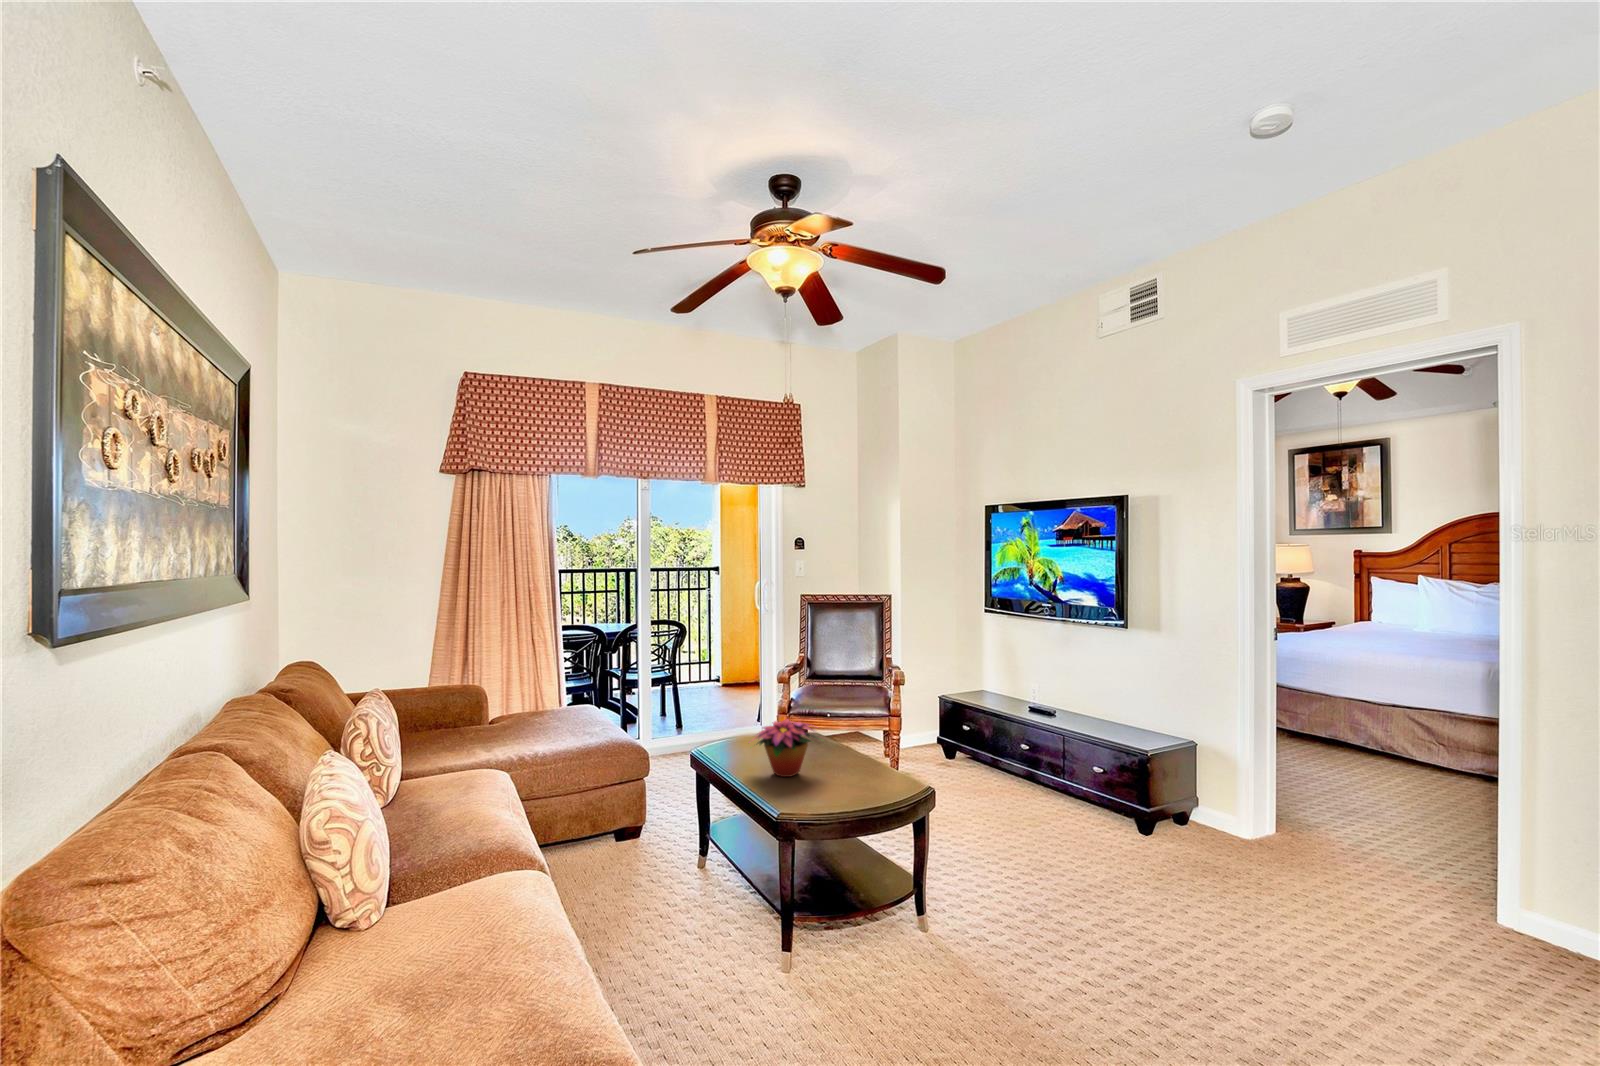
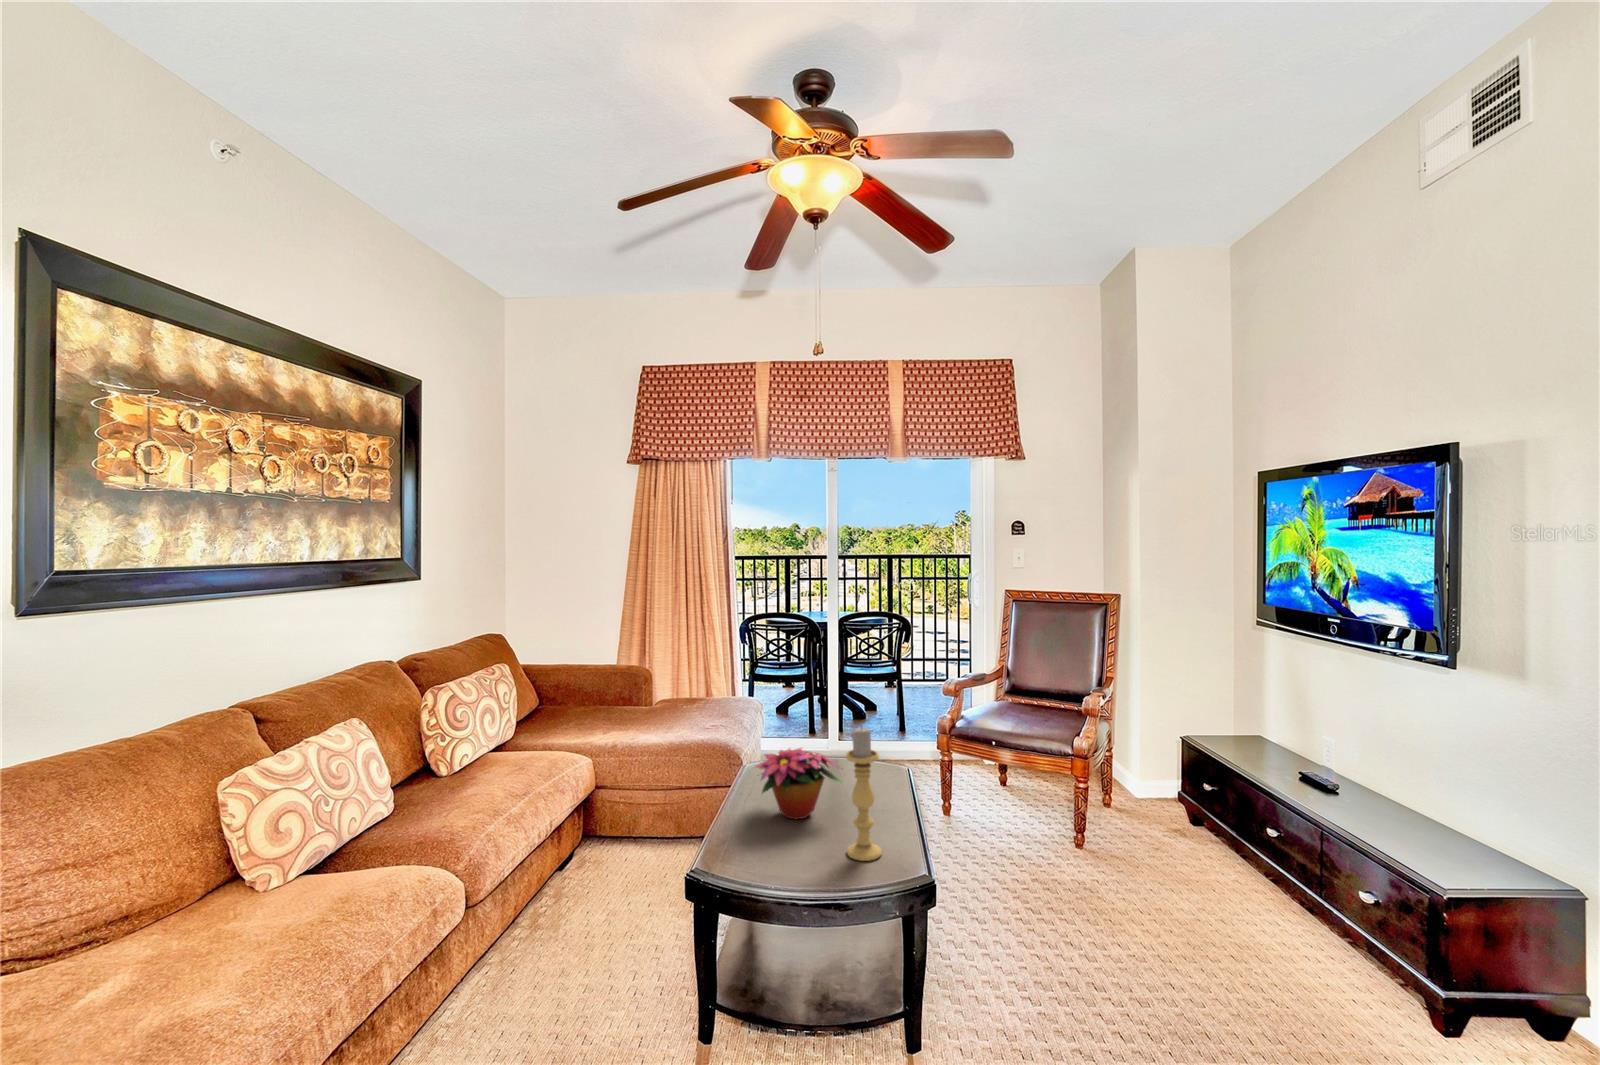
candle holder: none [855,689,881,789] -> present [846,727,882,861]

